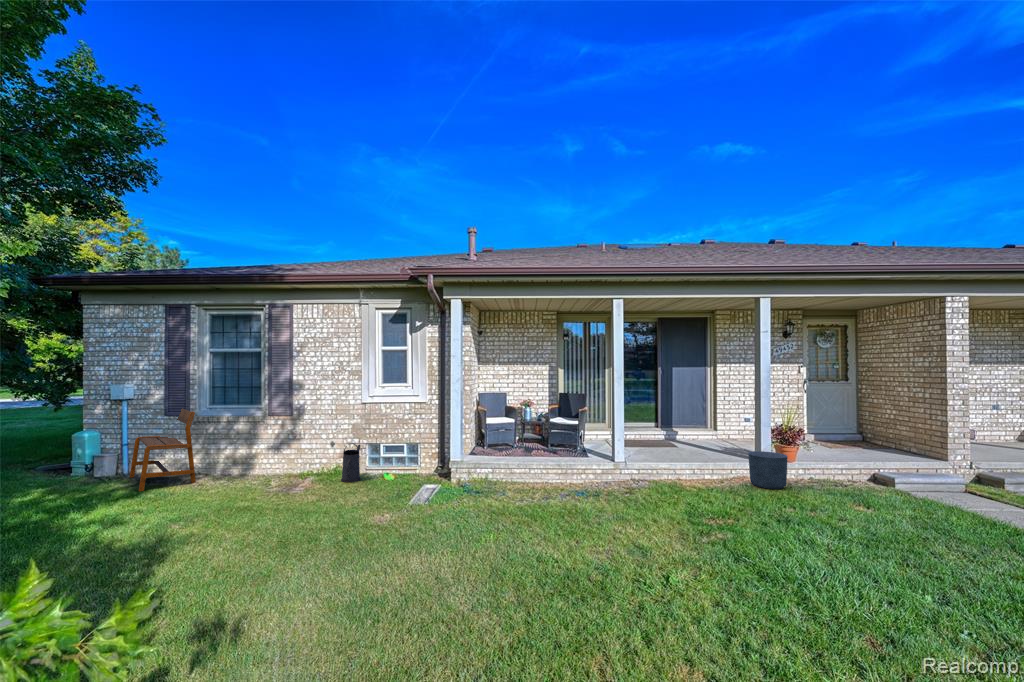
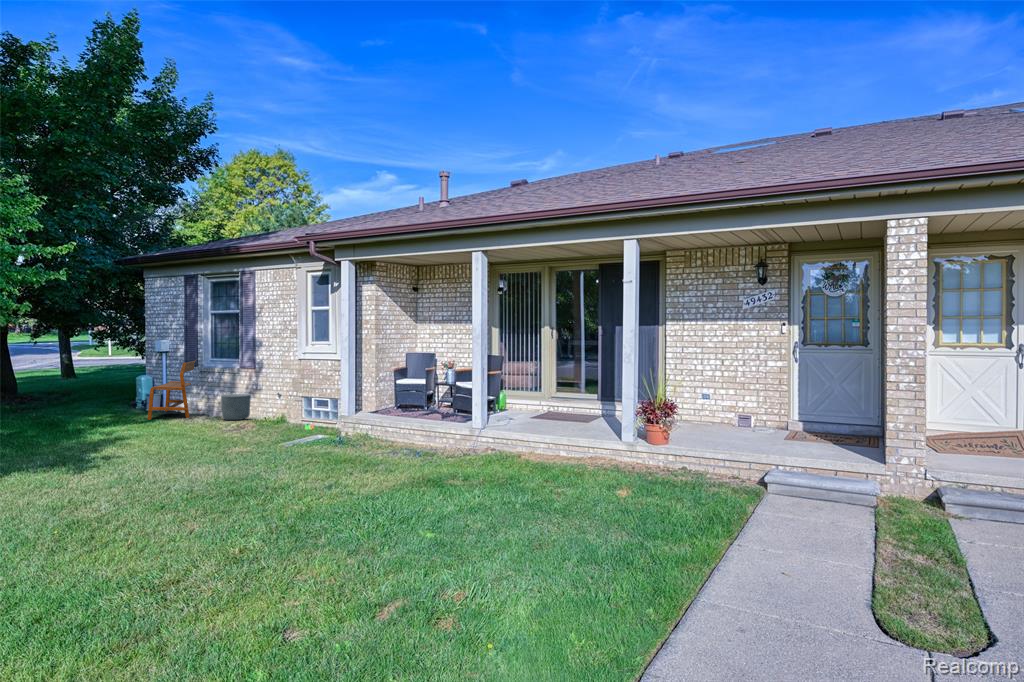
watering can: present [341,443,361,482] -> none [267,394,298,427]
planter: present [748,451,787,489] -> present [221,393,251,420]

